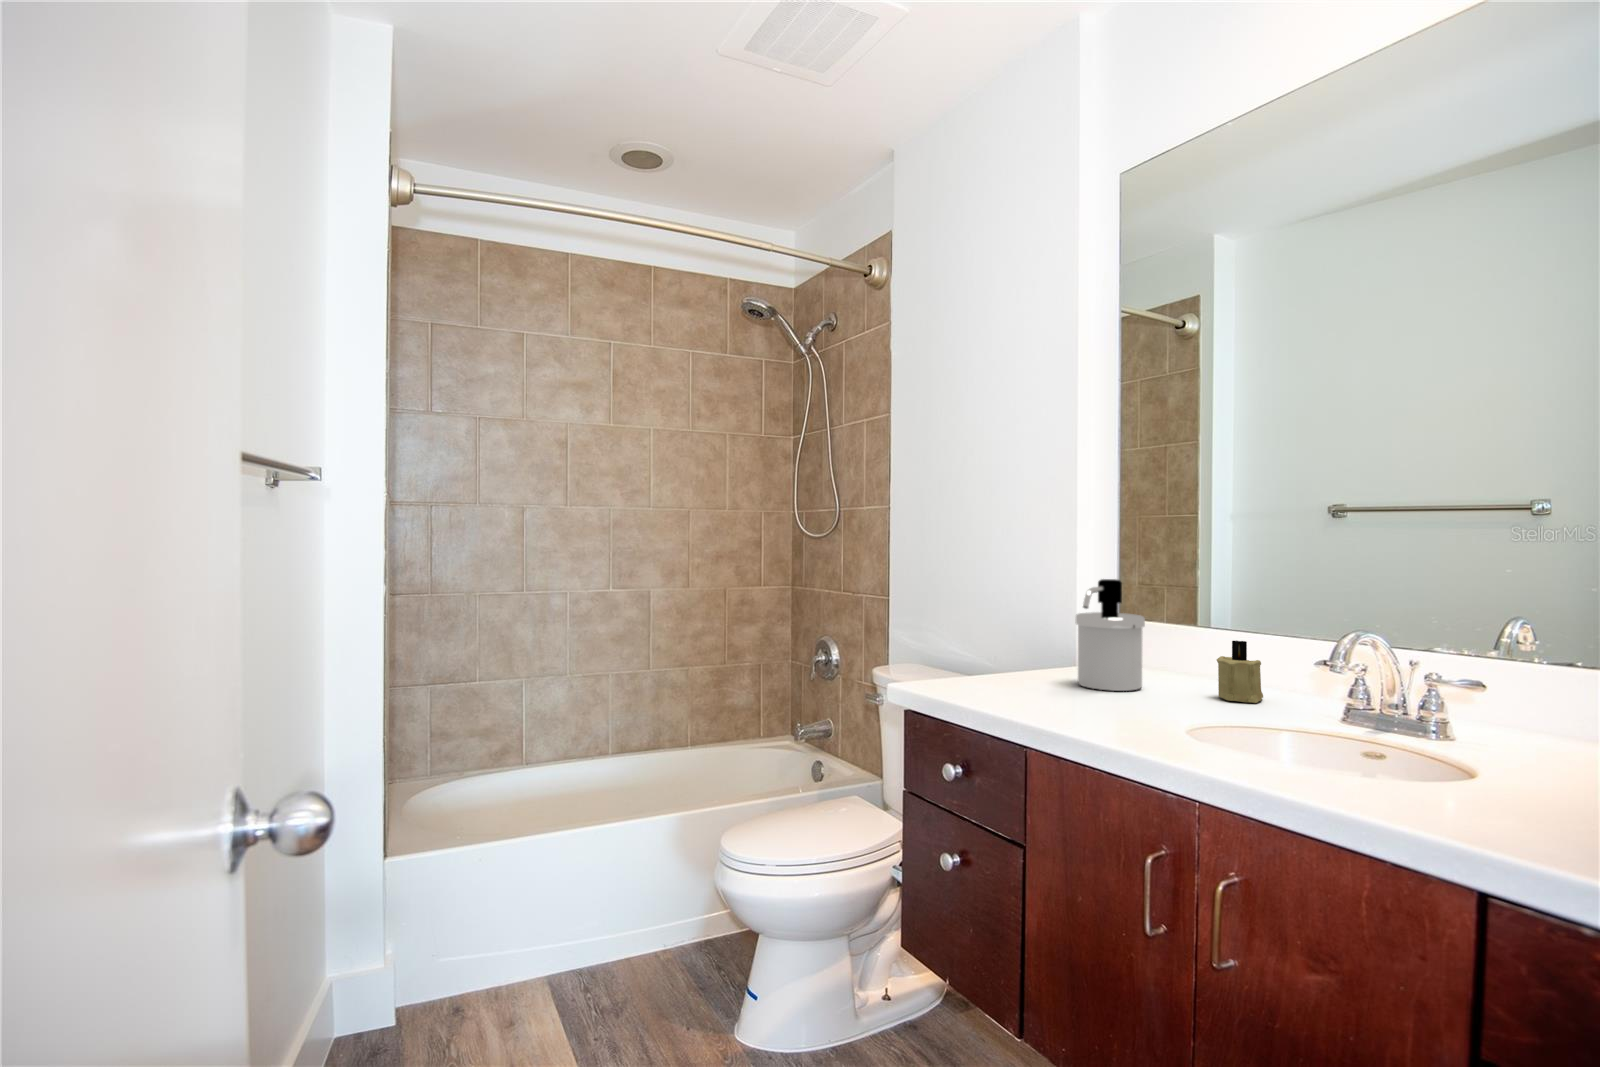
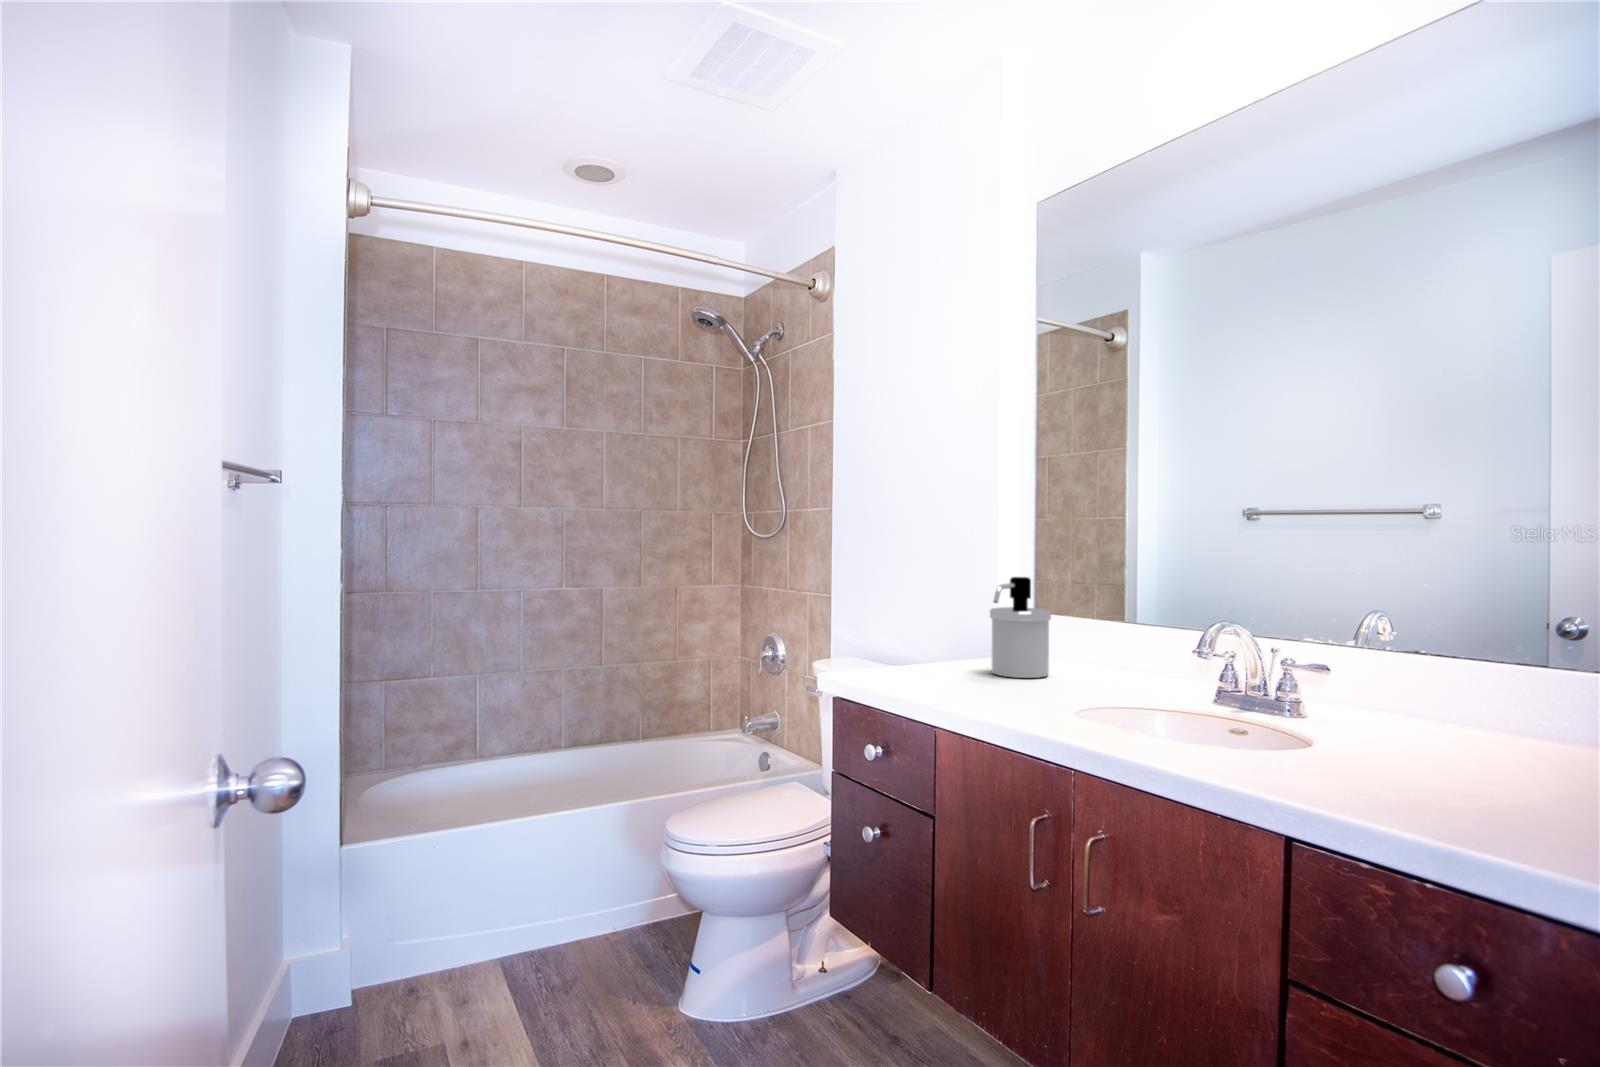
candle: present [1217,641,1263,703] -> none [1112,632,1153,688]

